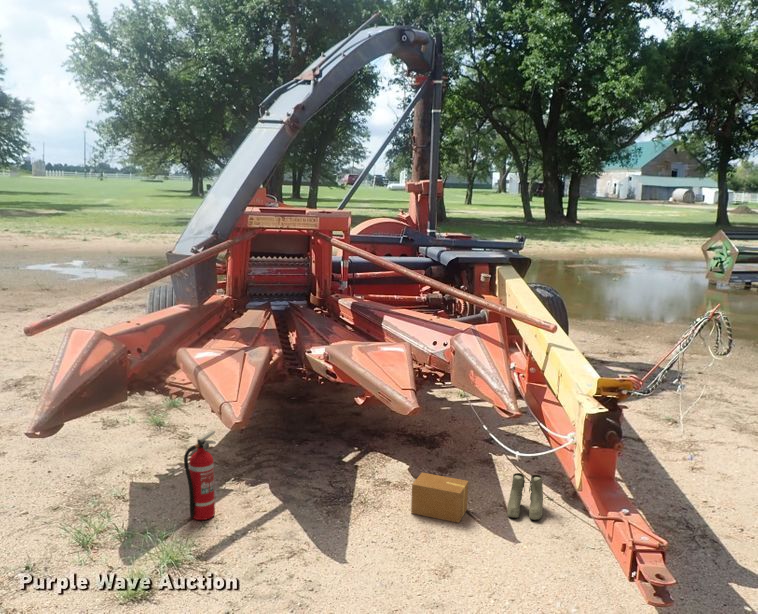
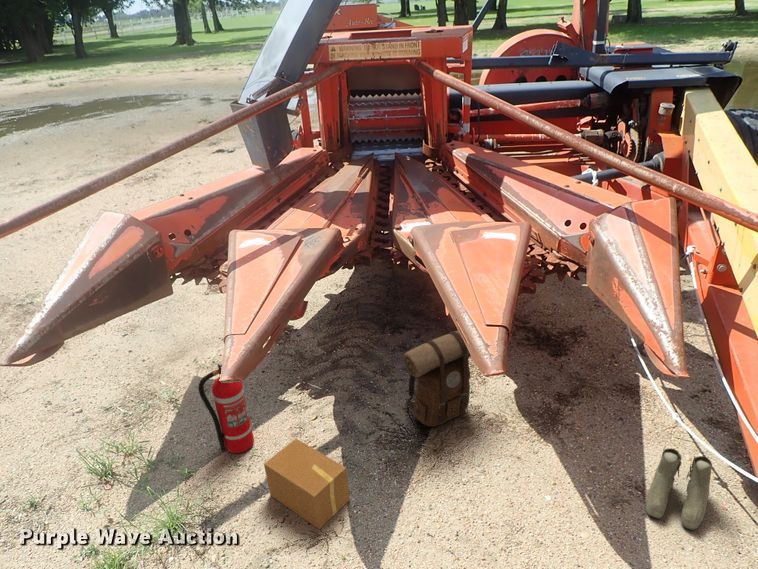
backpack: none [329,413,389,492] -> present [404,331,470,426]
cardboard box: present [411,473,468,523] -> present [264,439,350,529]

